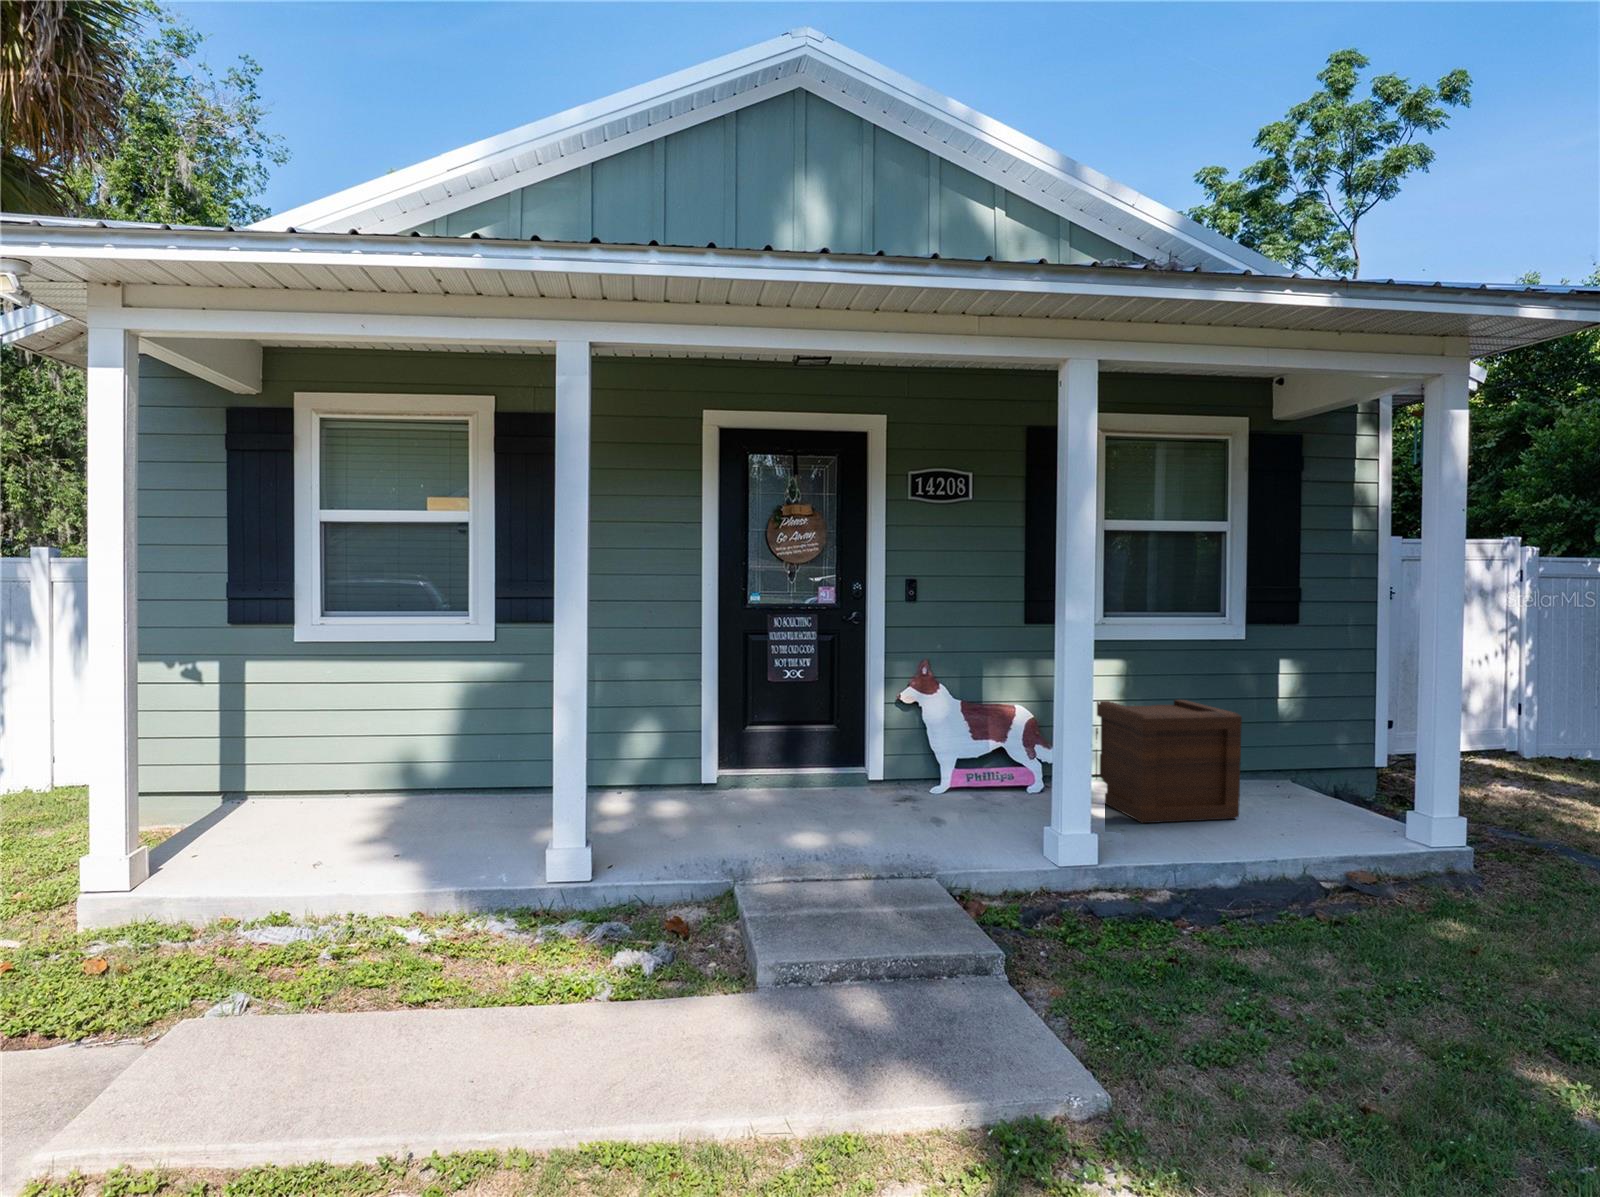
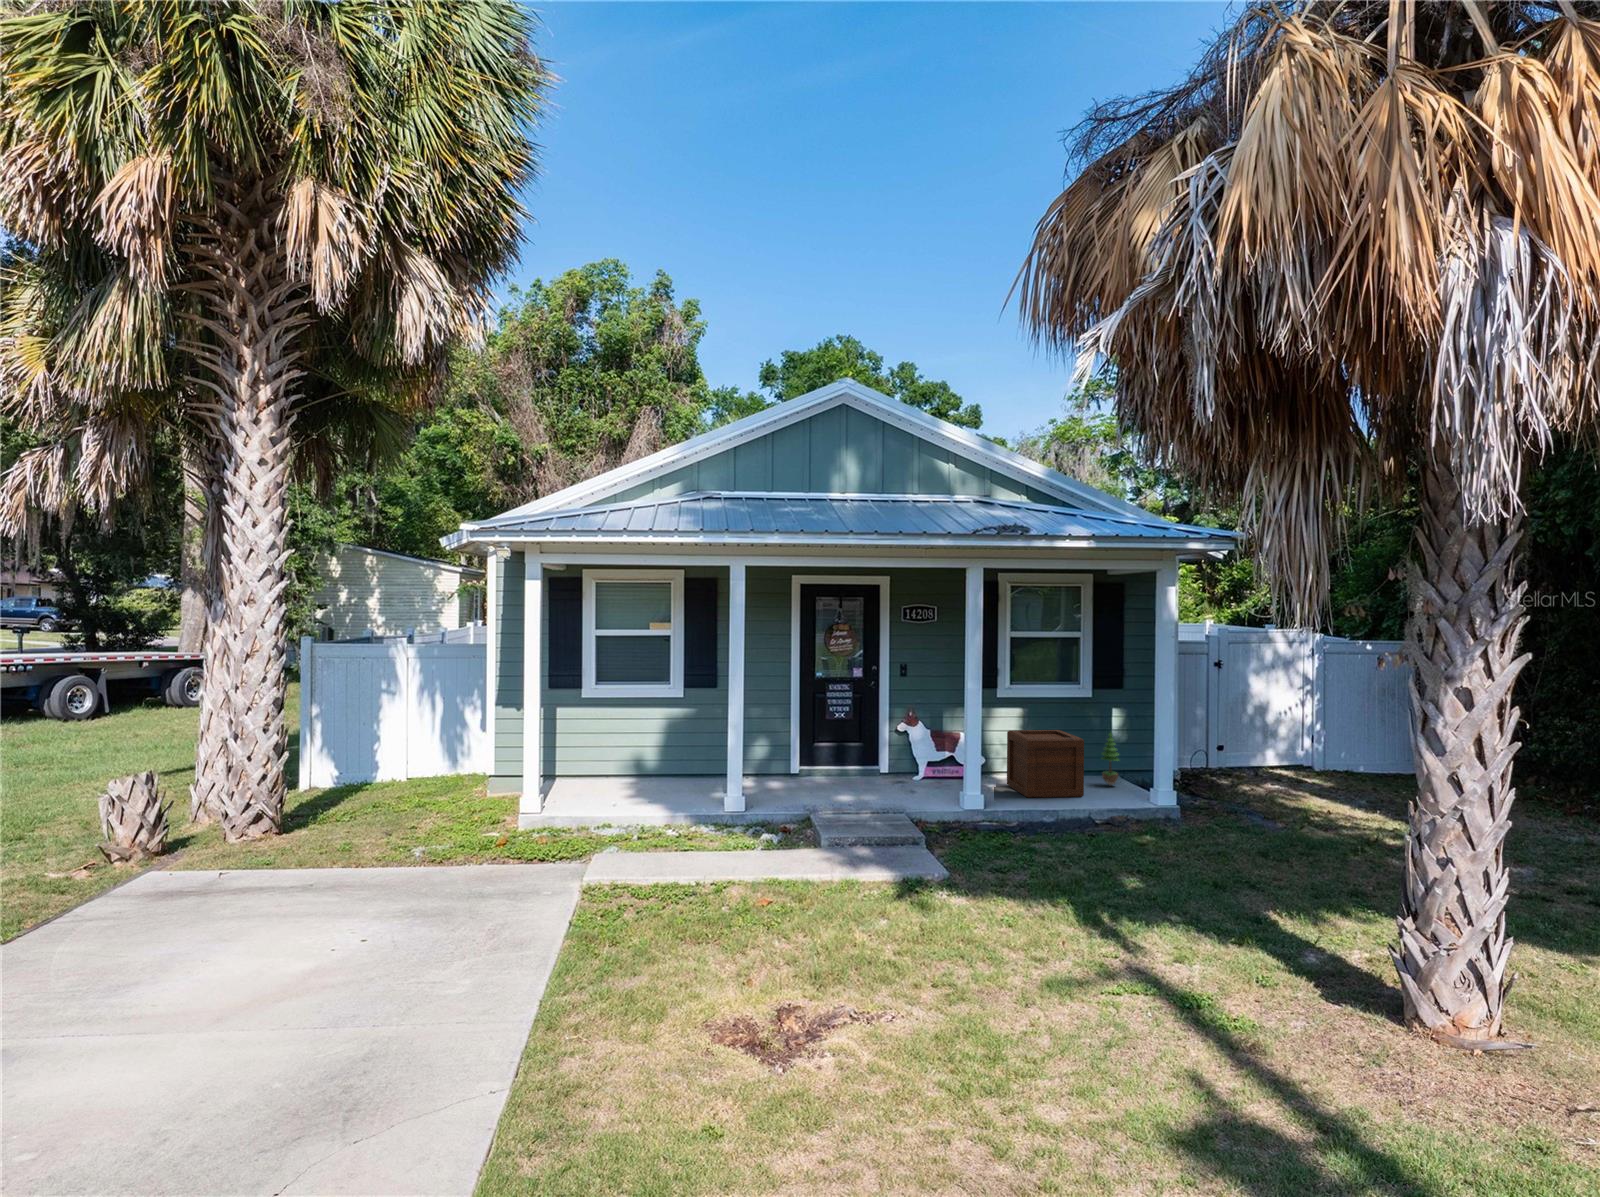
potted tree: none [1243,699,1281,794] -> present [1101,732,1119,786]

